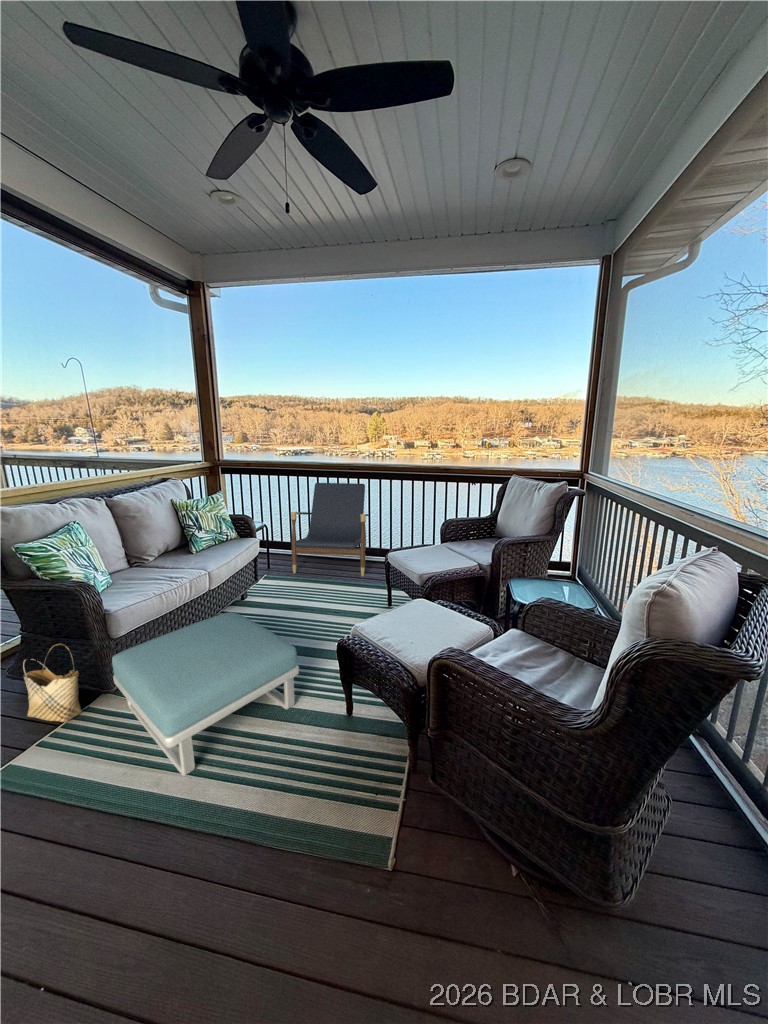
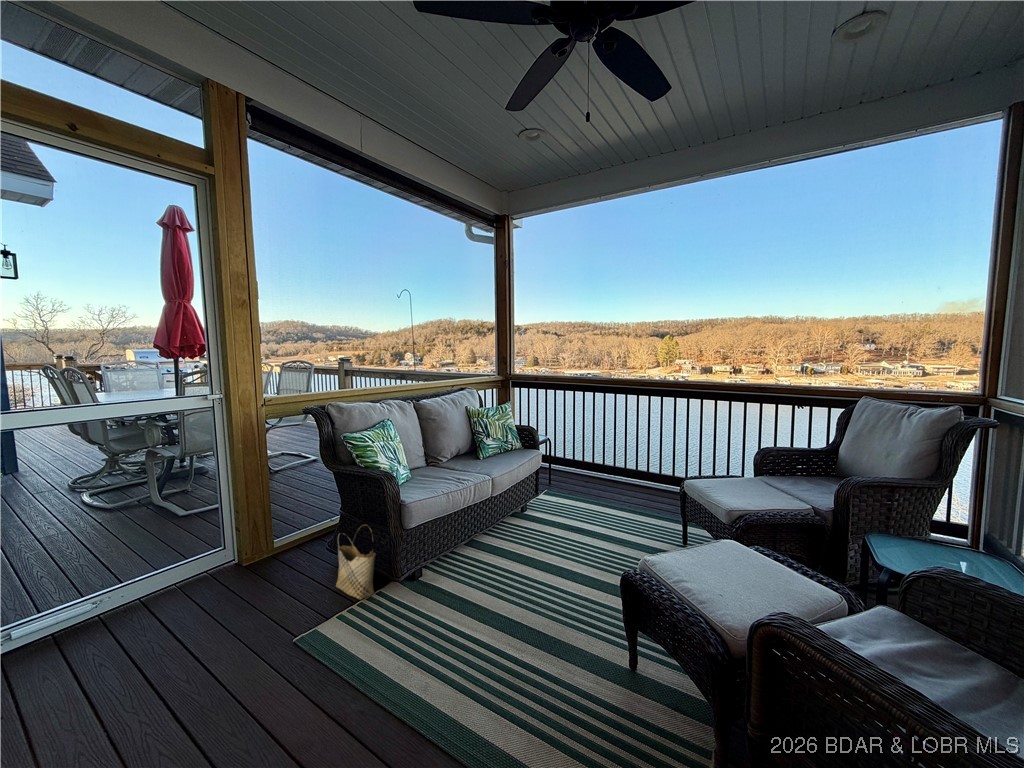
lounge chair: present [291,483,369,576] -> none [573,404,658,507]
footstool: present [112,612,299,776] -> none [400,520,572,690]

